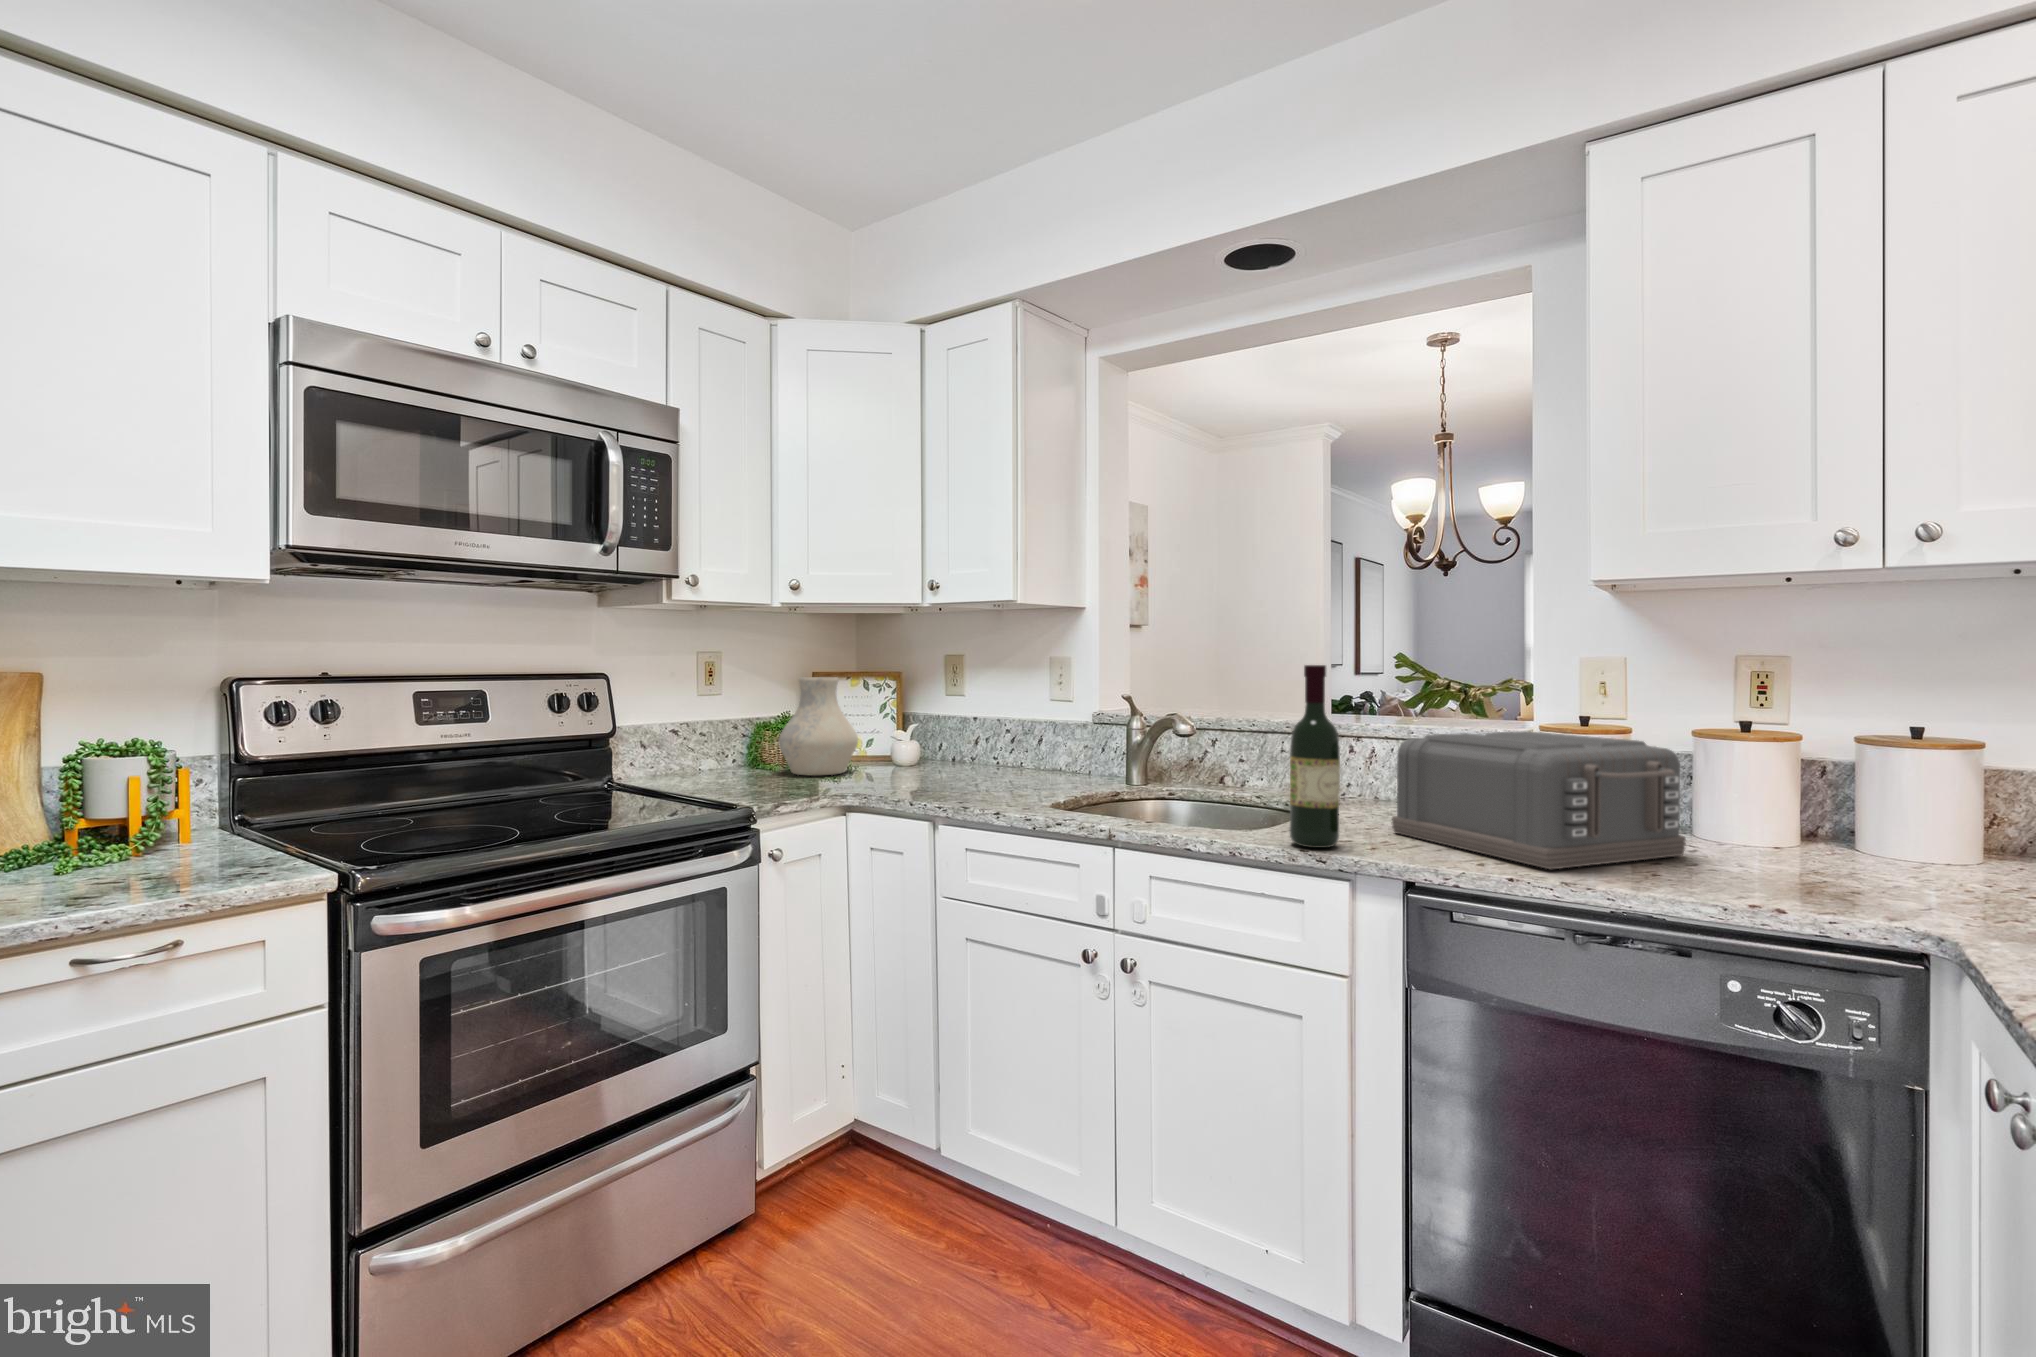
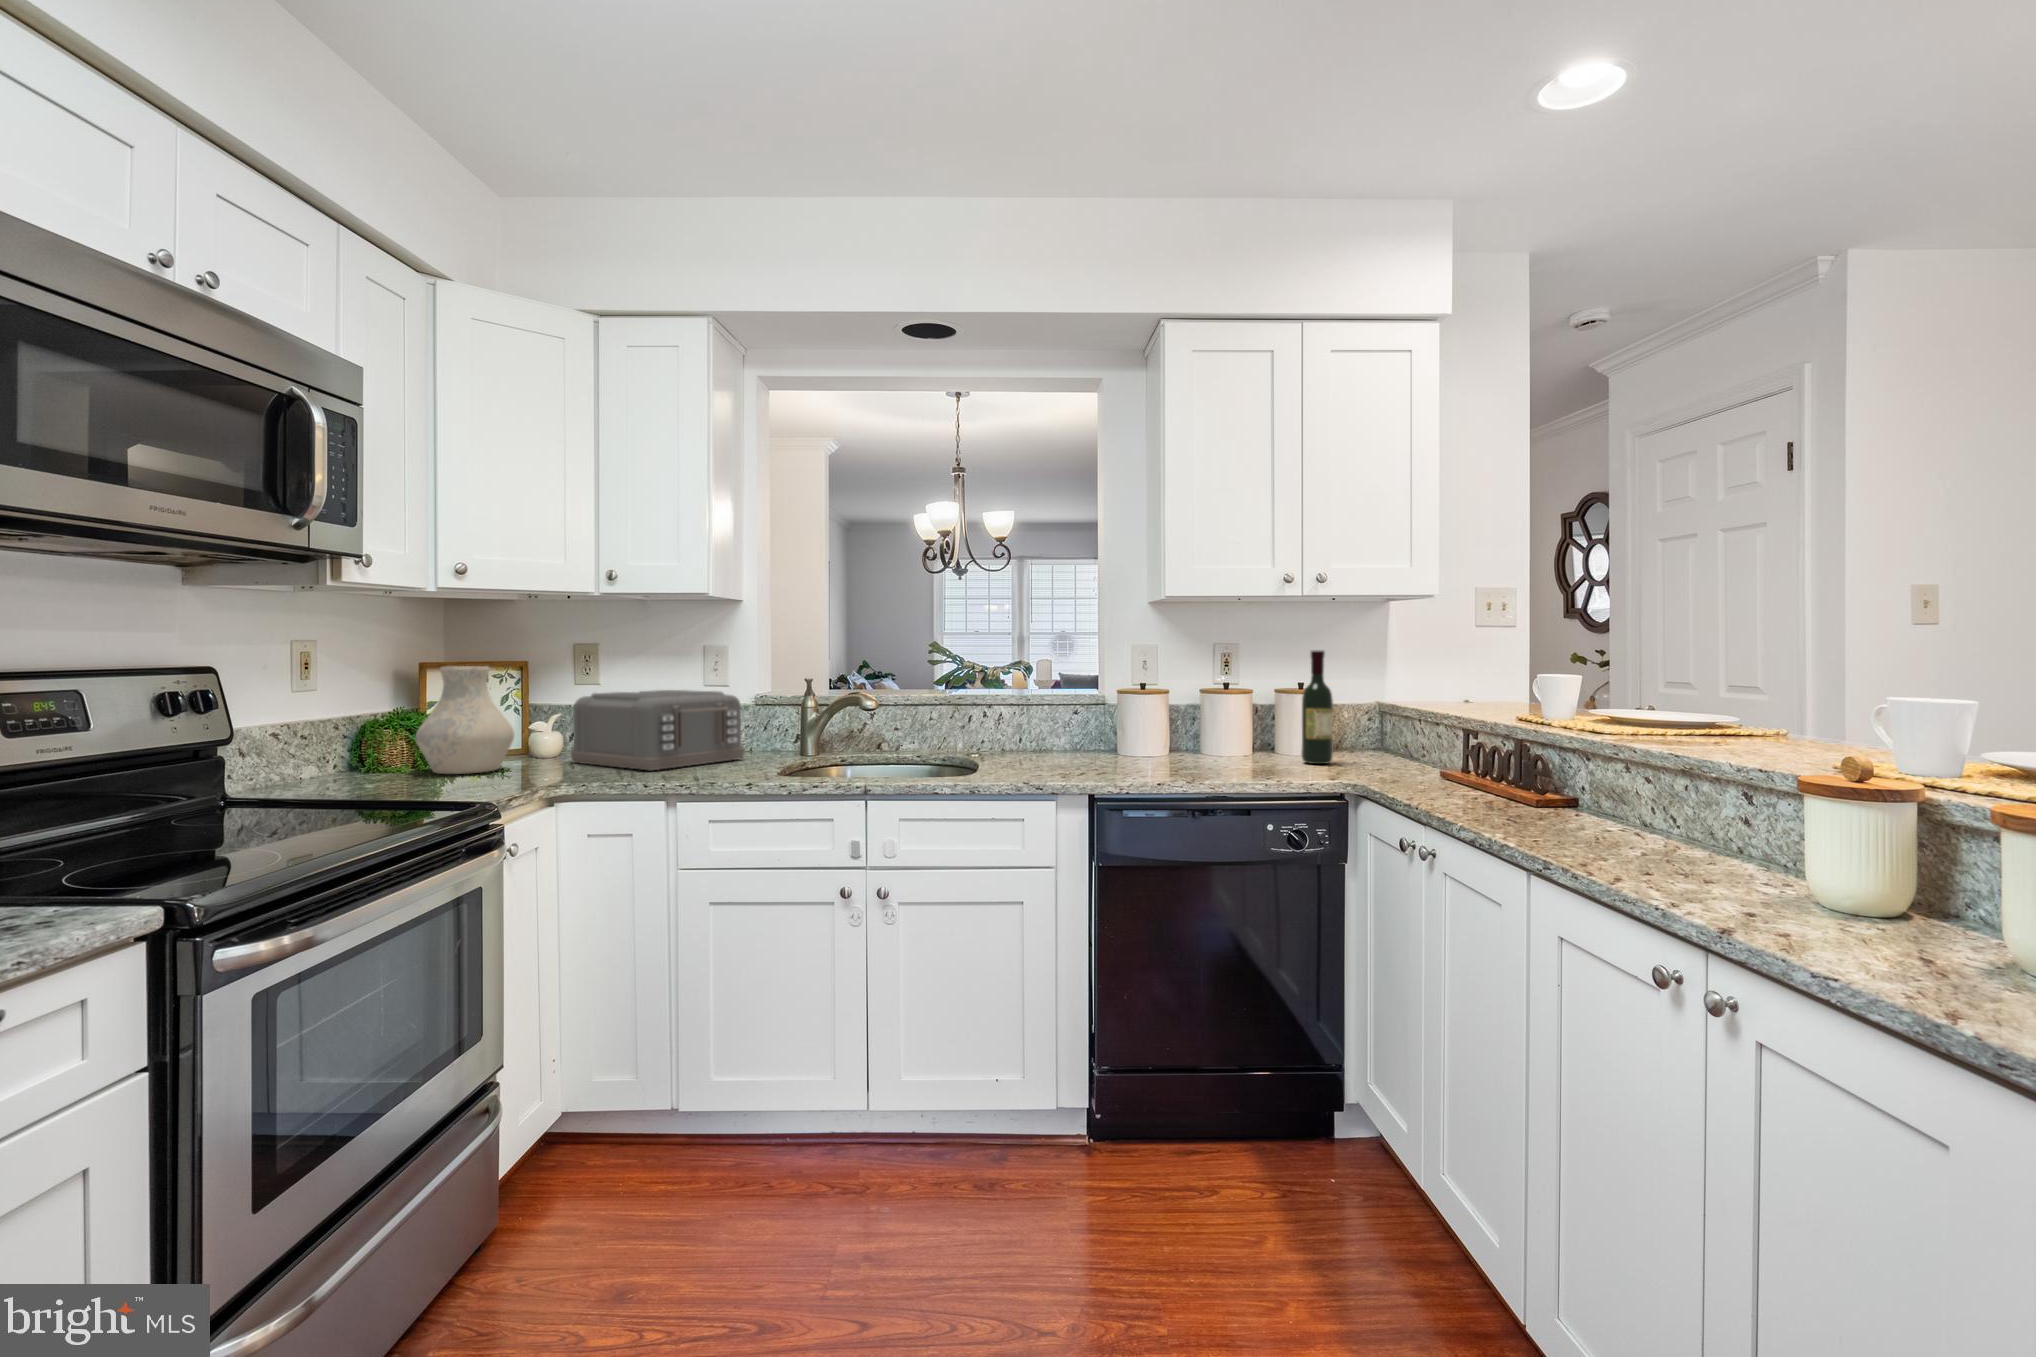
wine bottle: present [1290,665,1340,848] -> present [1301,650,1333,764]
toaster: present [1392,732,1686,870] -> present [571,690,744,770]

